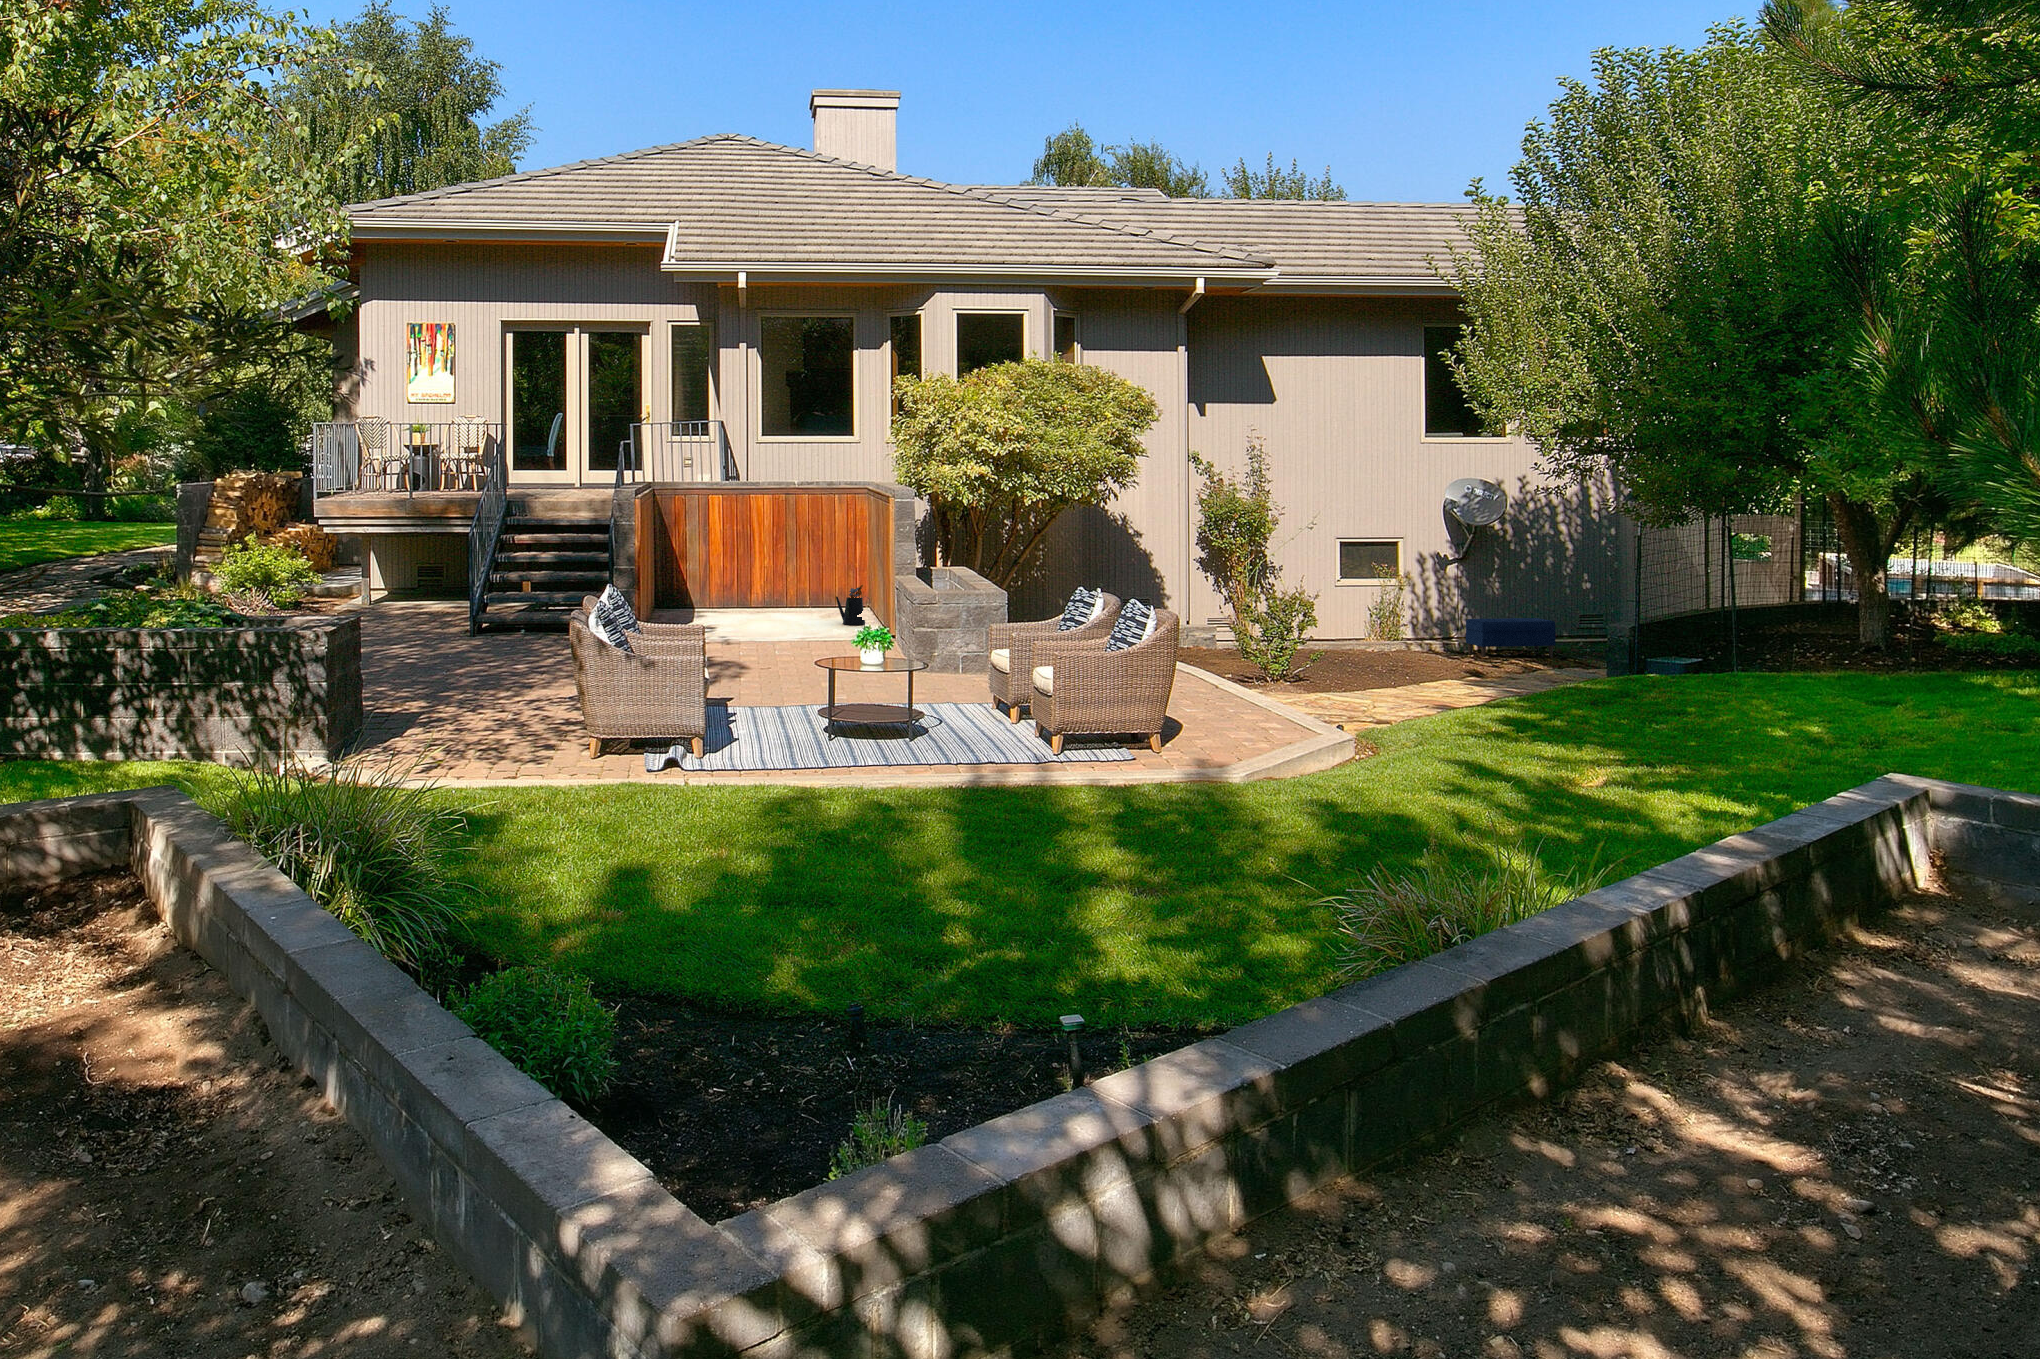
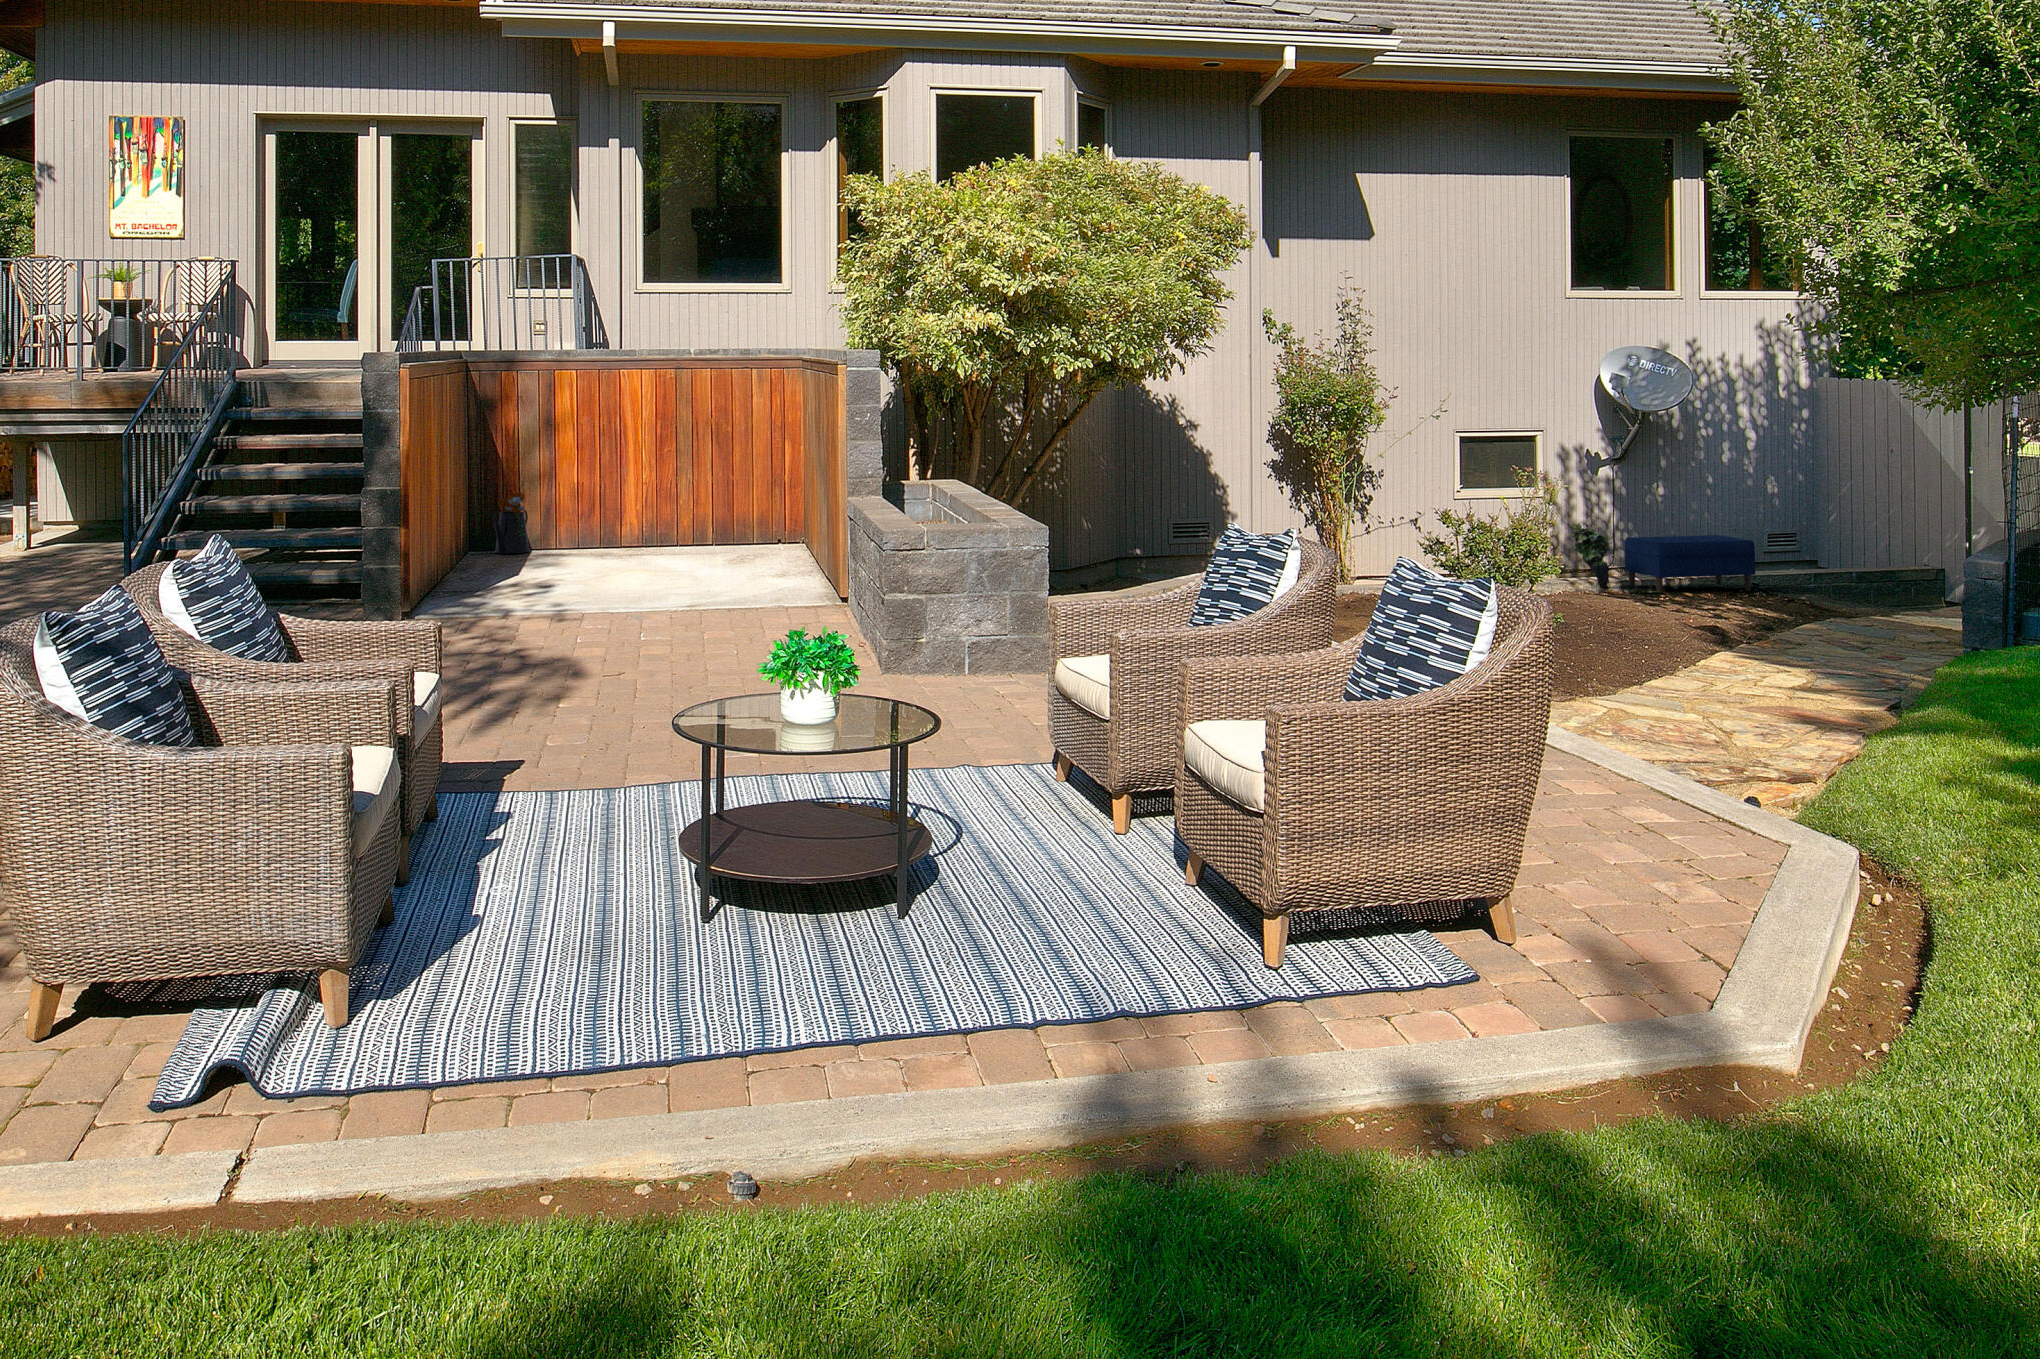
watering can: present [836,585,870,625] -> present [493,492,530,554]
potted plant: none [1424,607,1453,655] -> present [1571,522,1613,588]

